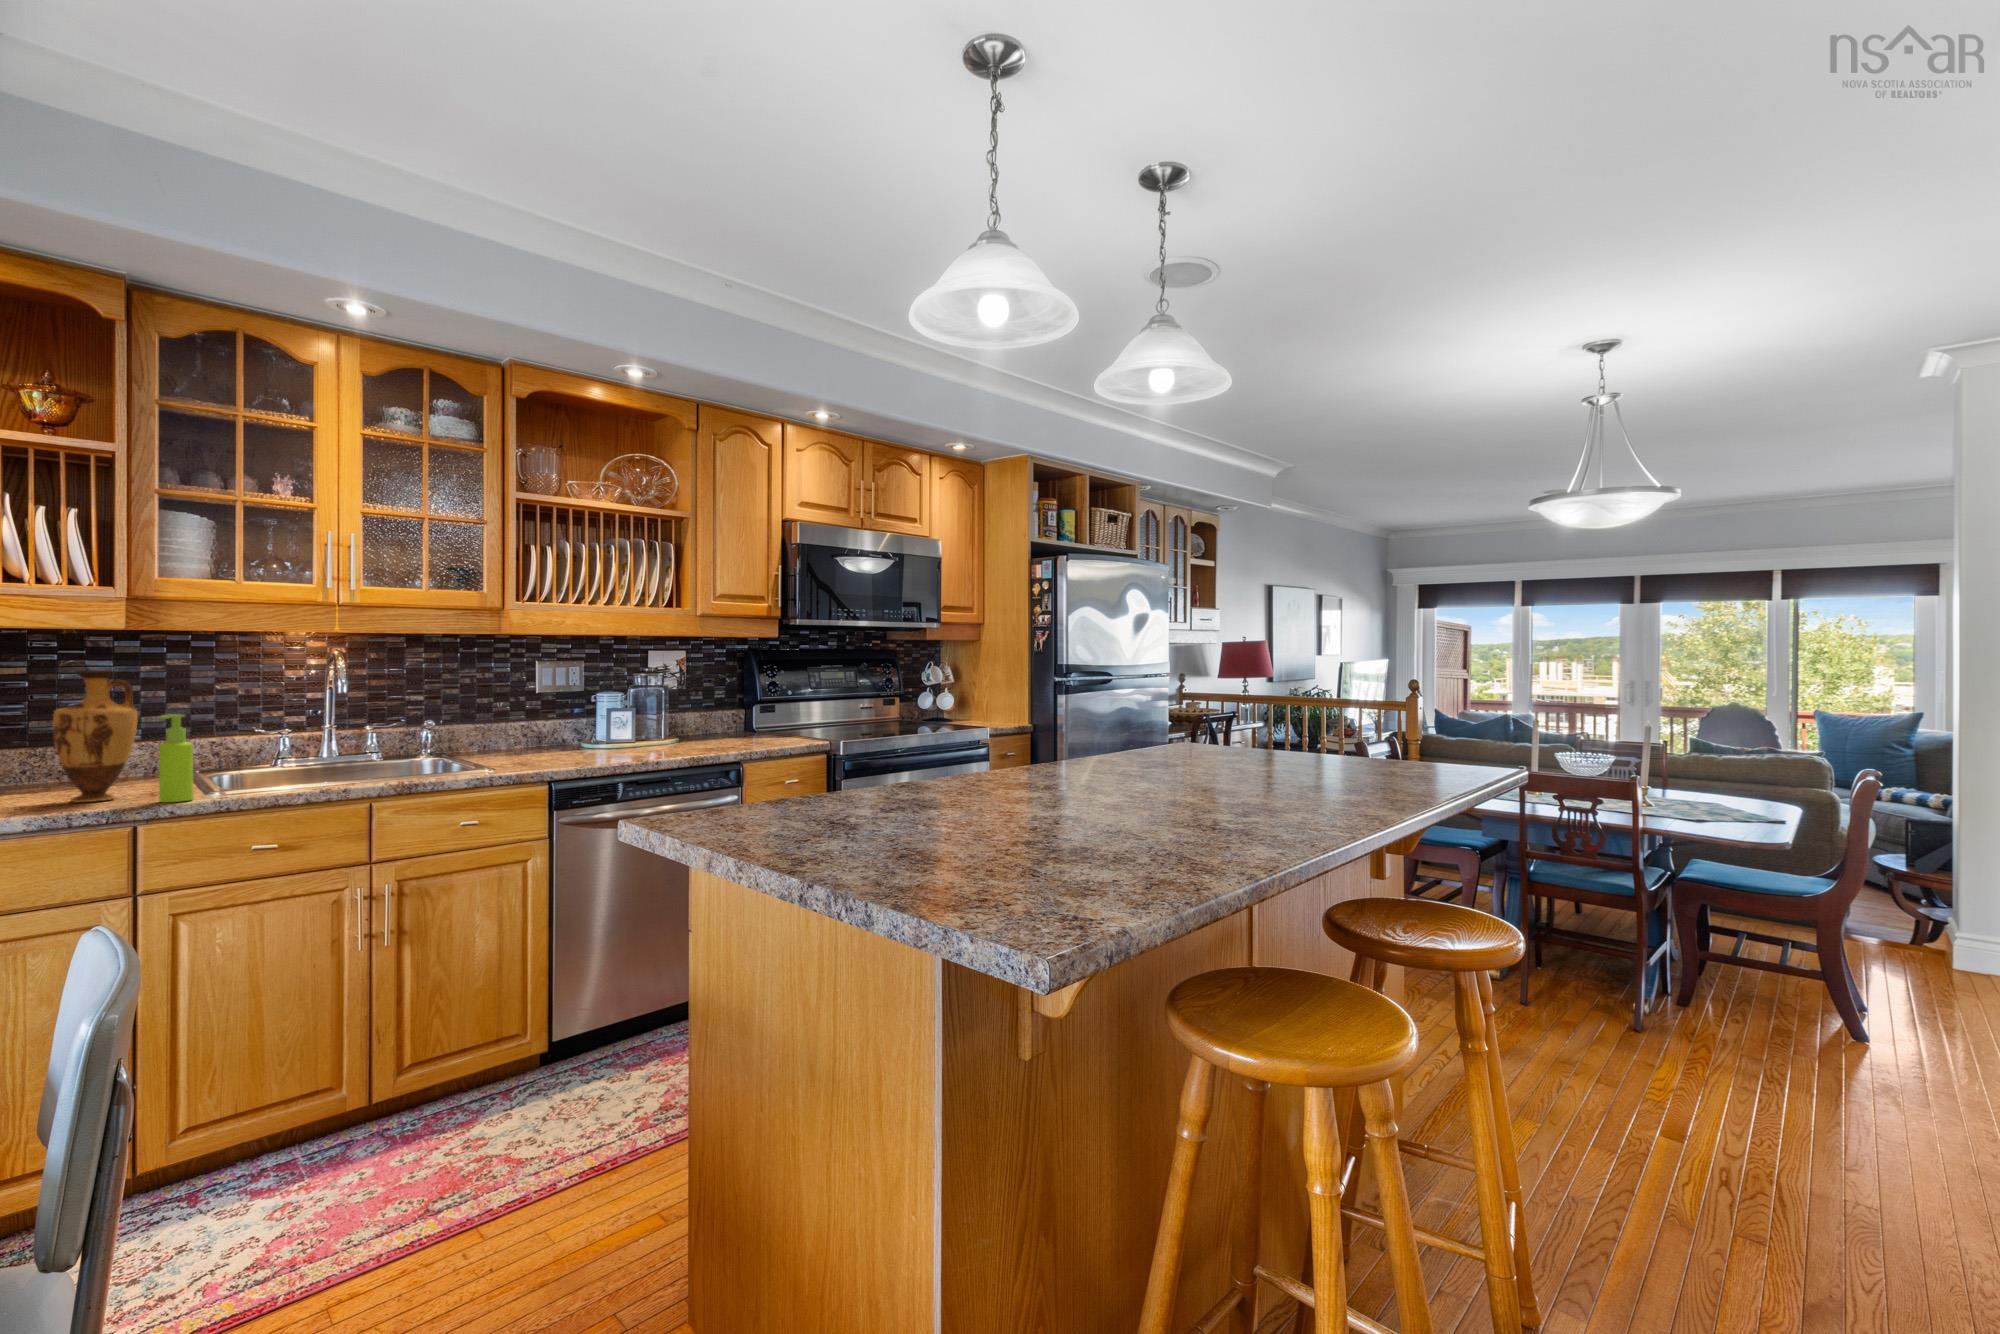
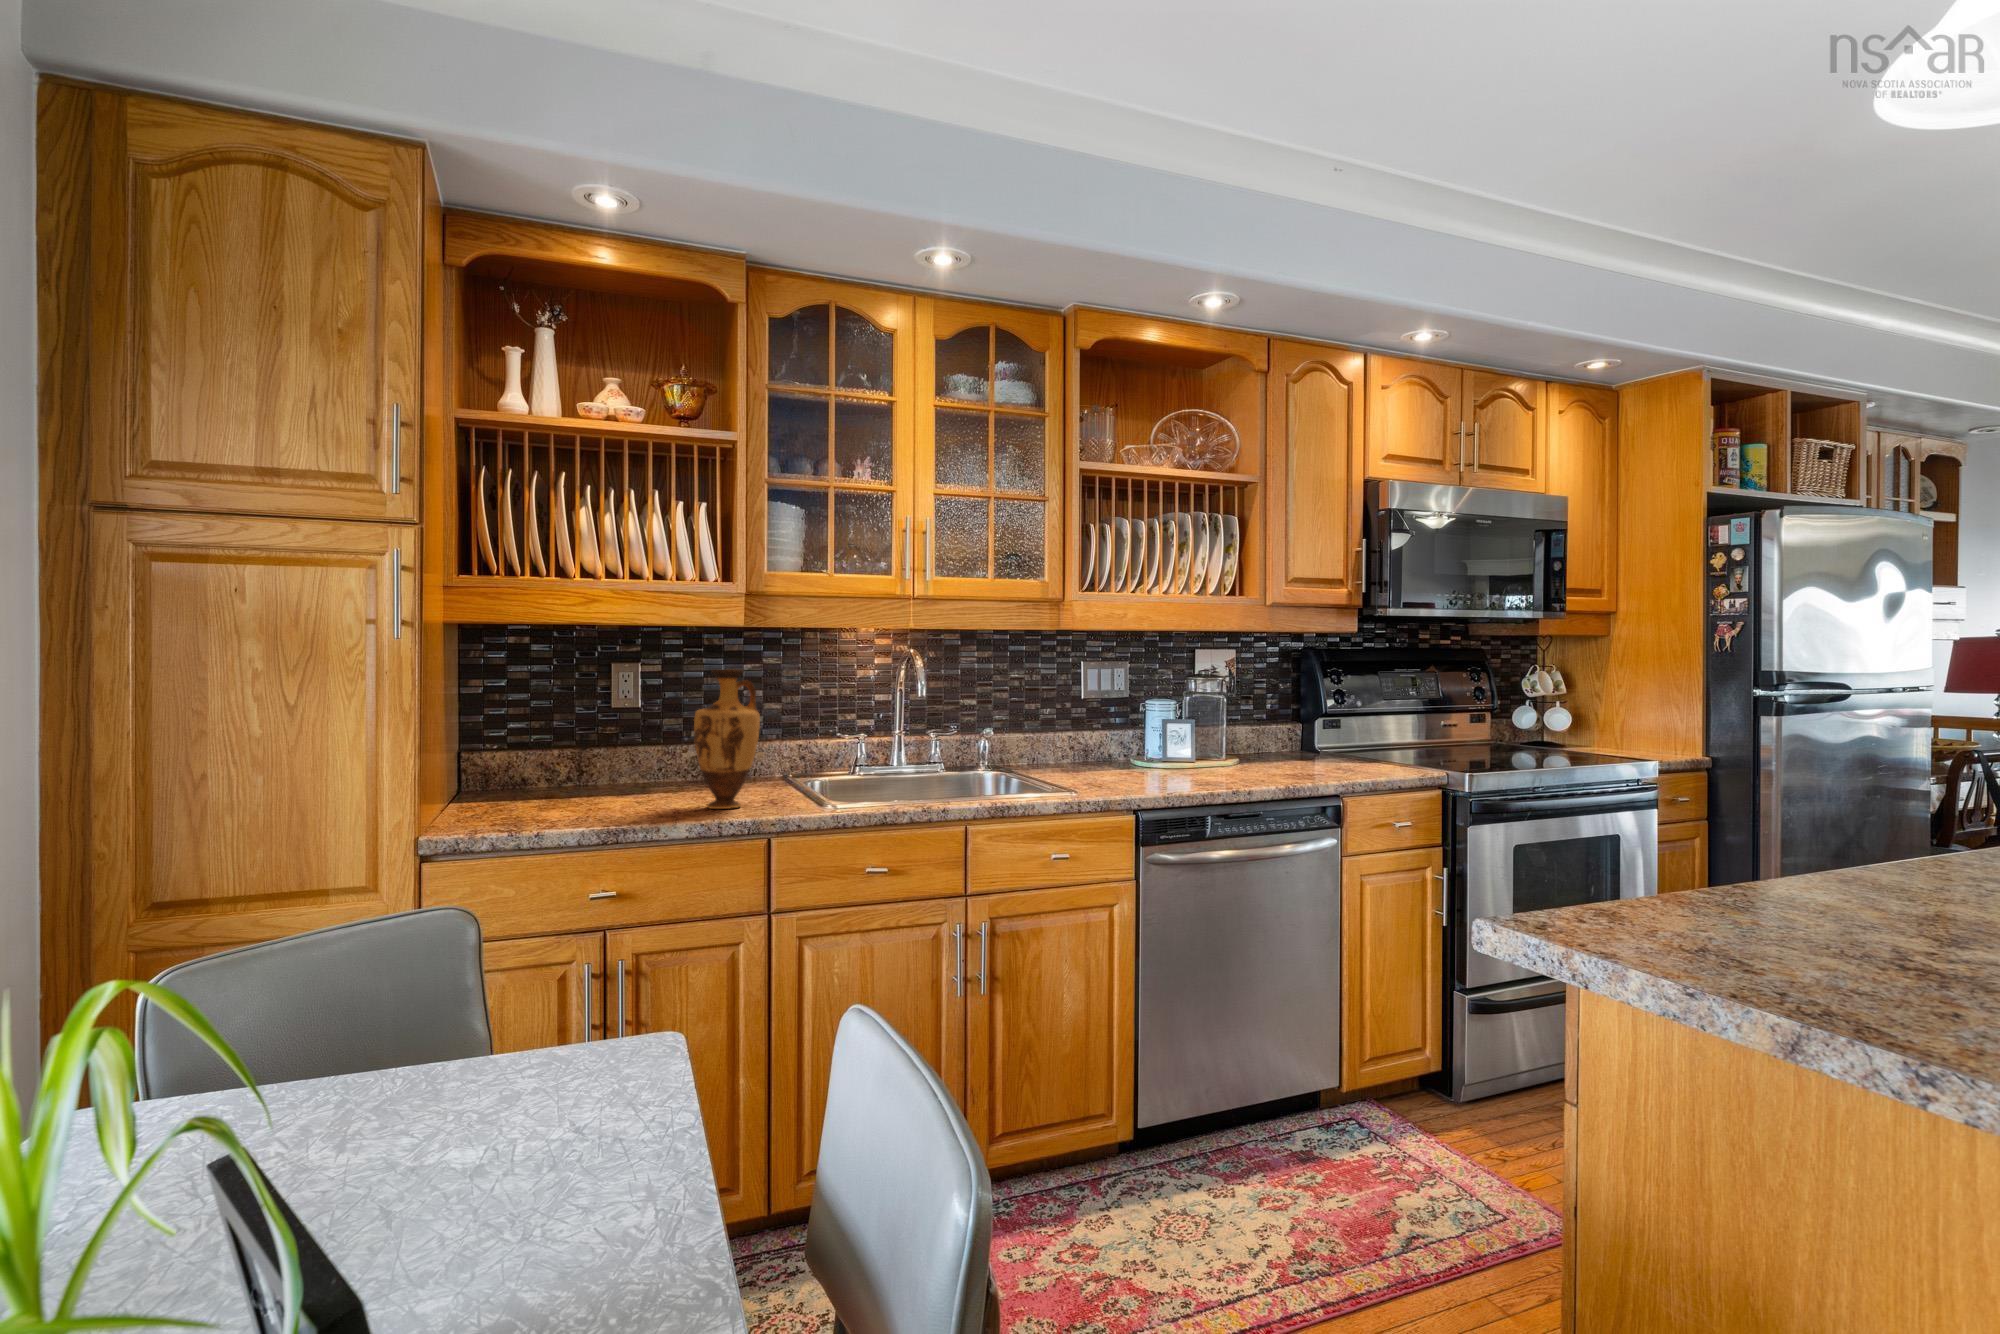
soap dispenser: present [159,714,194,802] -> none [783,718,811,814]

